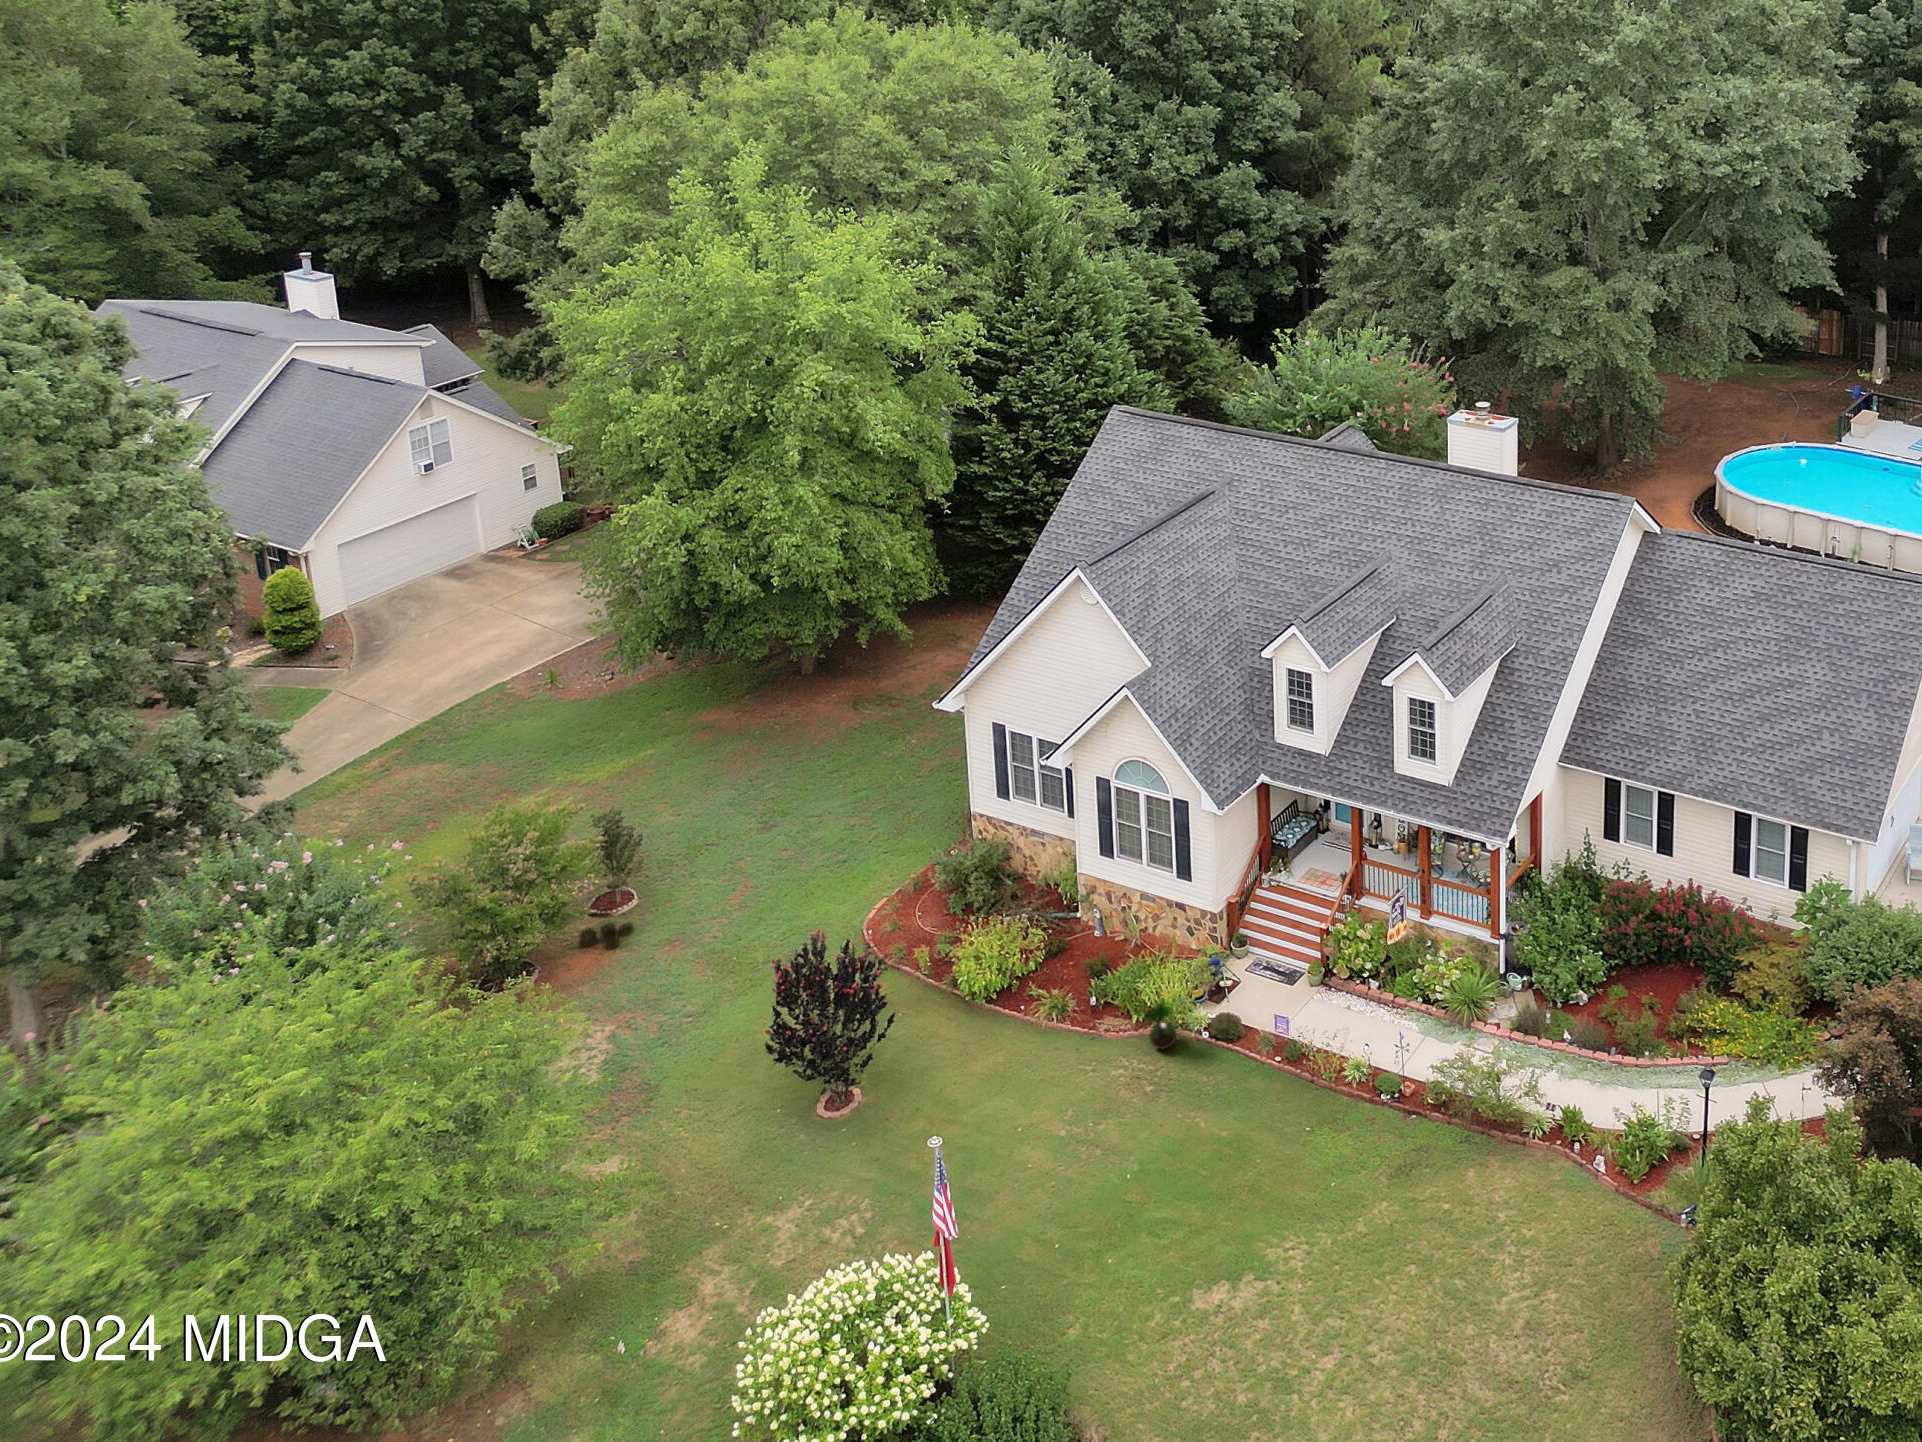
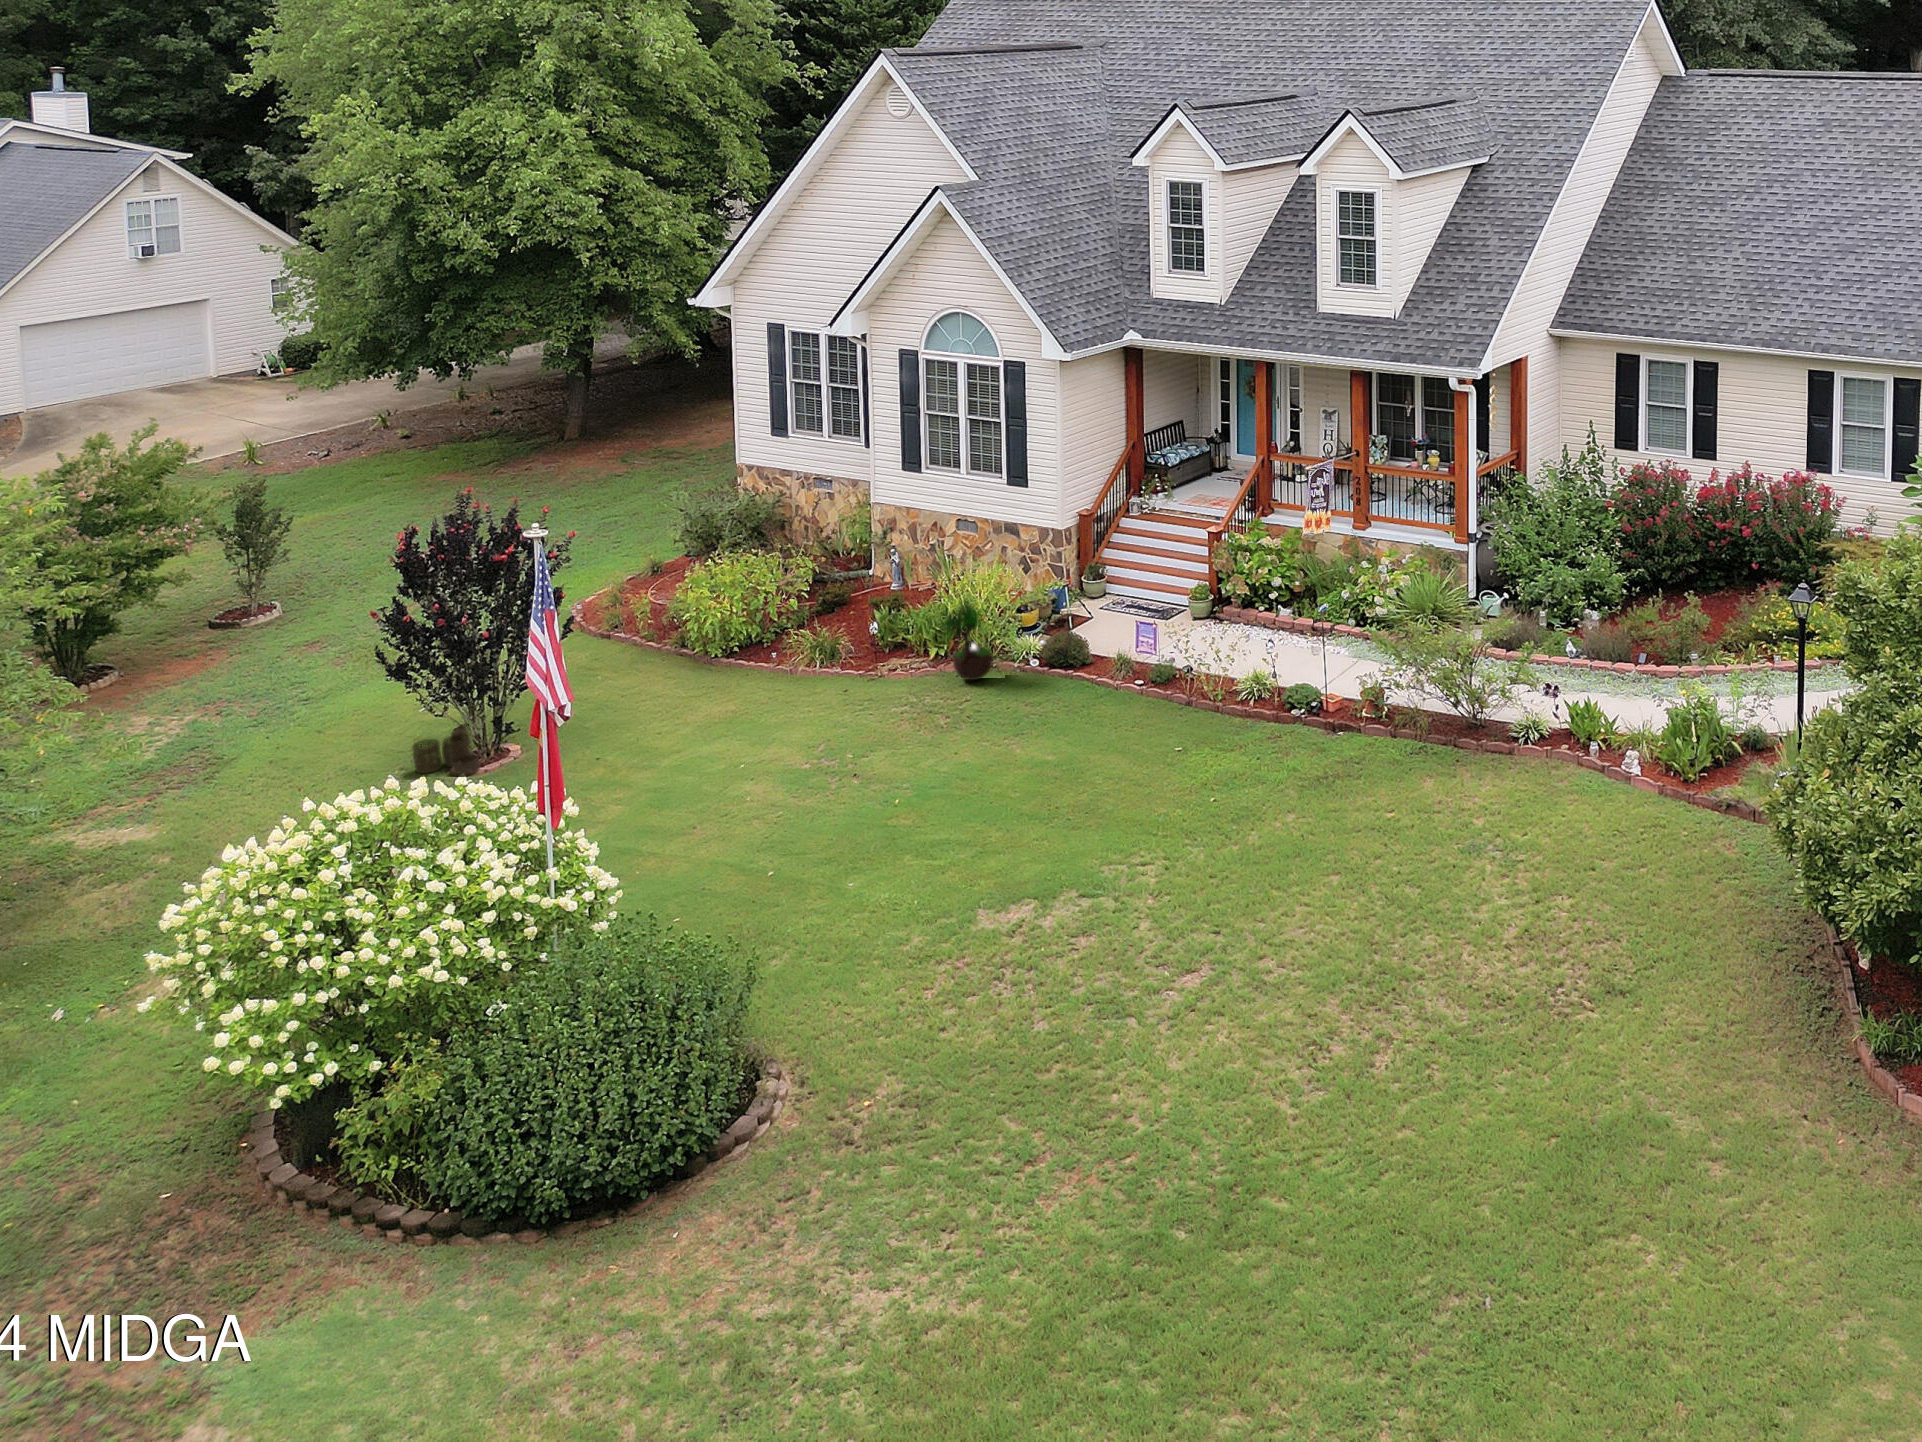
woven basket: present [579,923,633,950] -> present [412,724,480,776]

